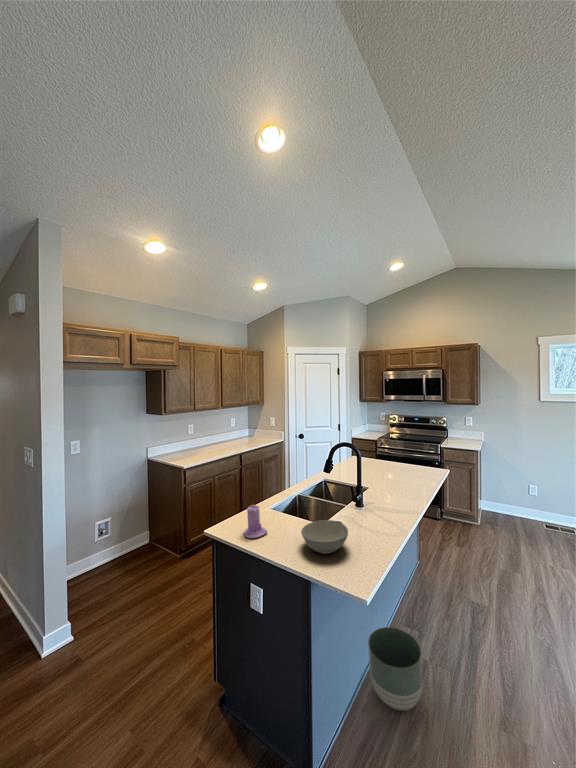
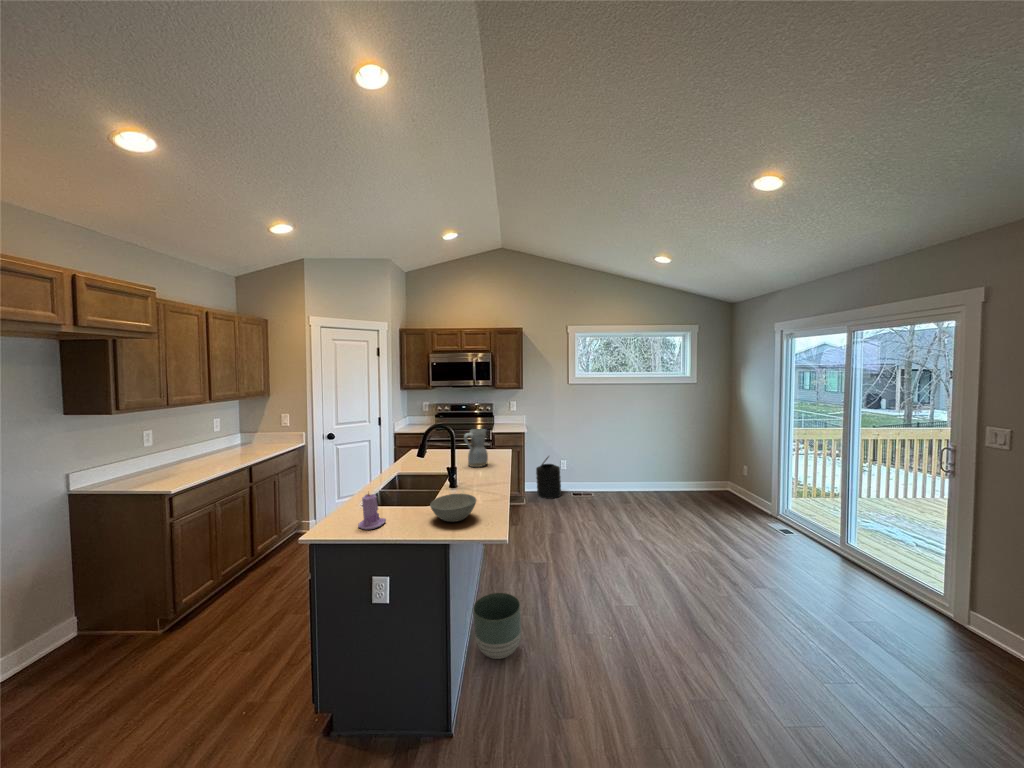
ceramic pitcher: none [380,449,406,488] -> present [464,429,488,467]
trash can: none [495,478,528,527] -> present [536,456,561,499]

